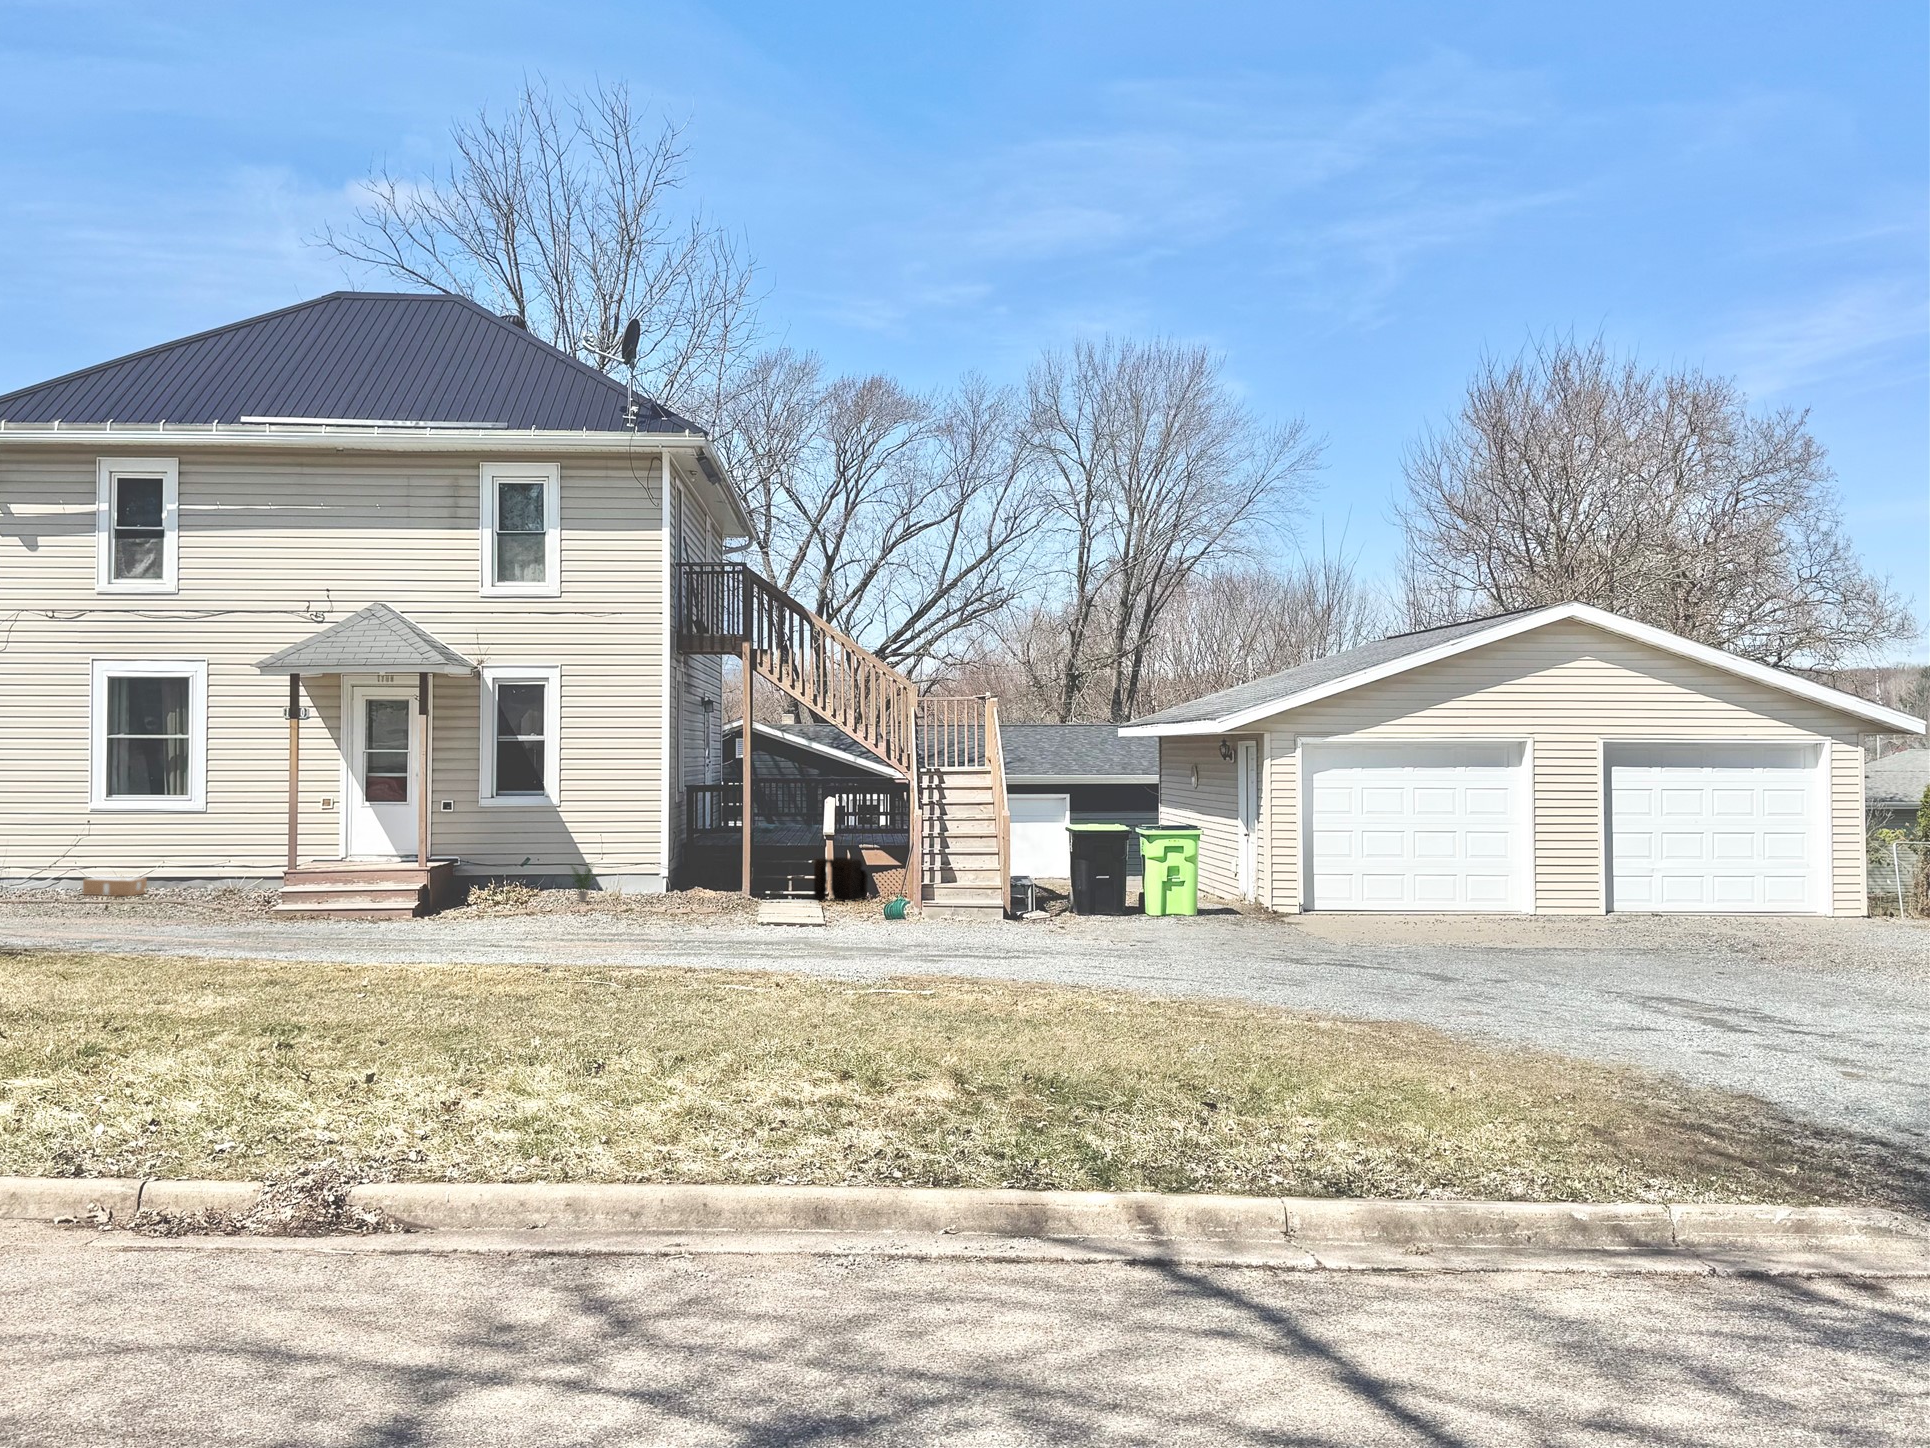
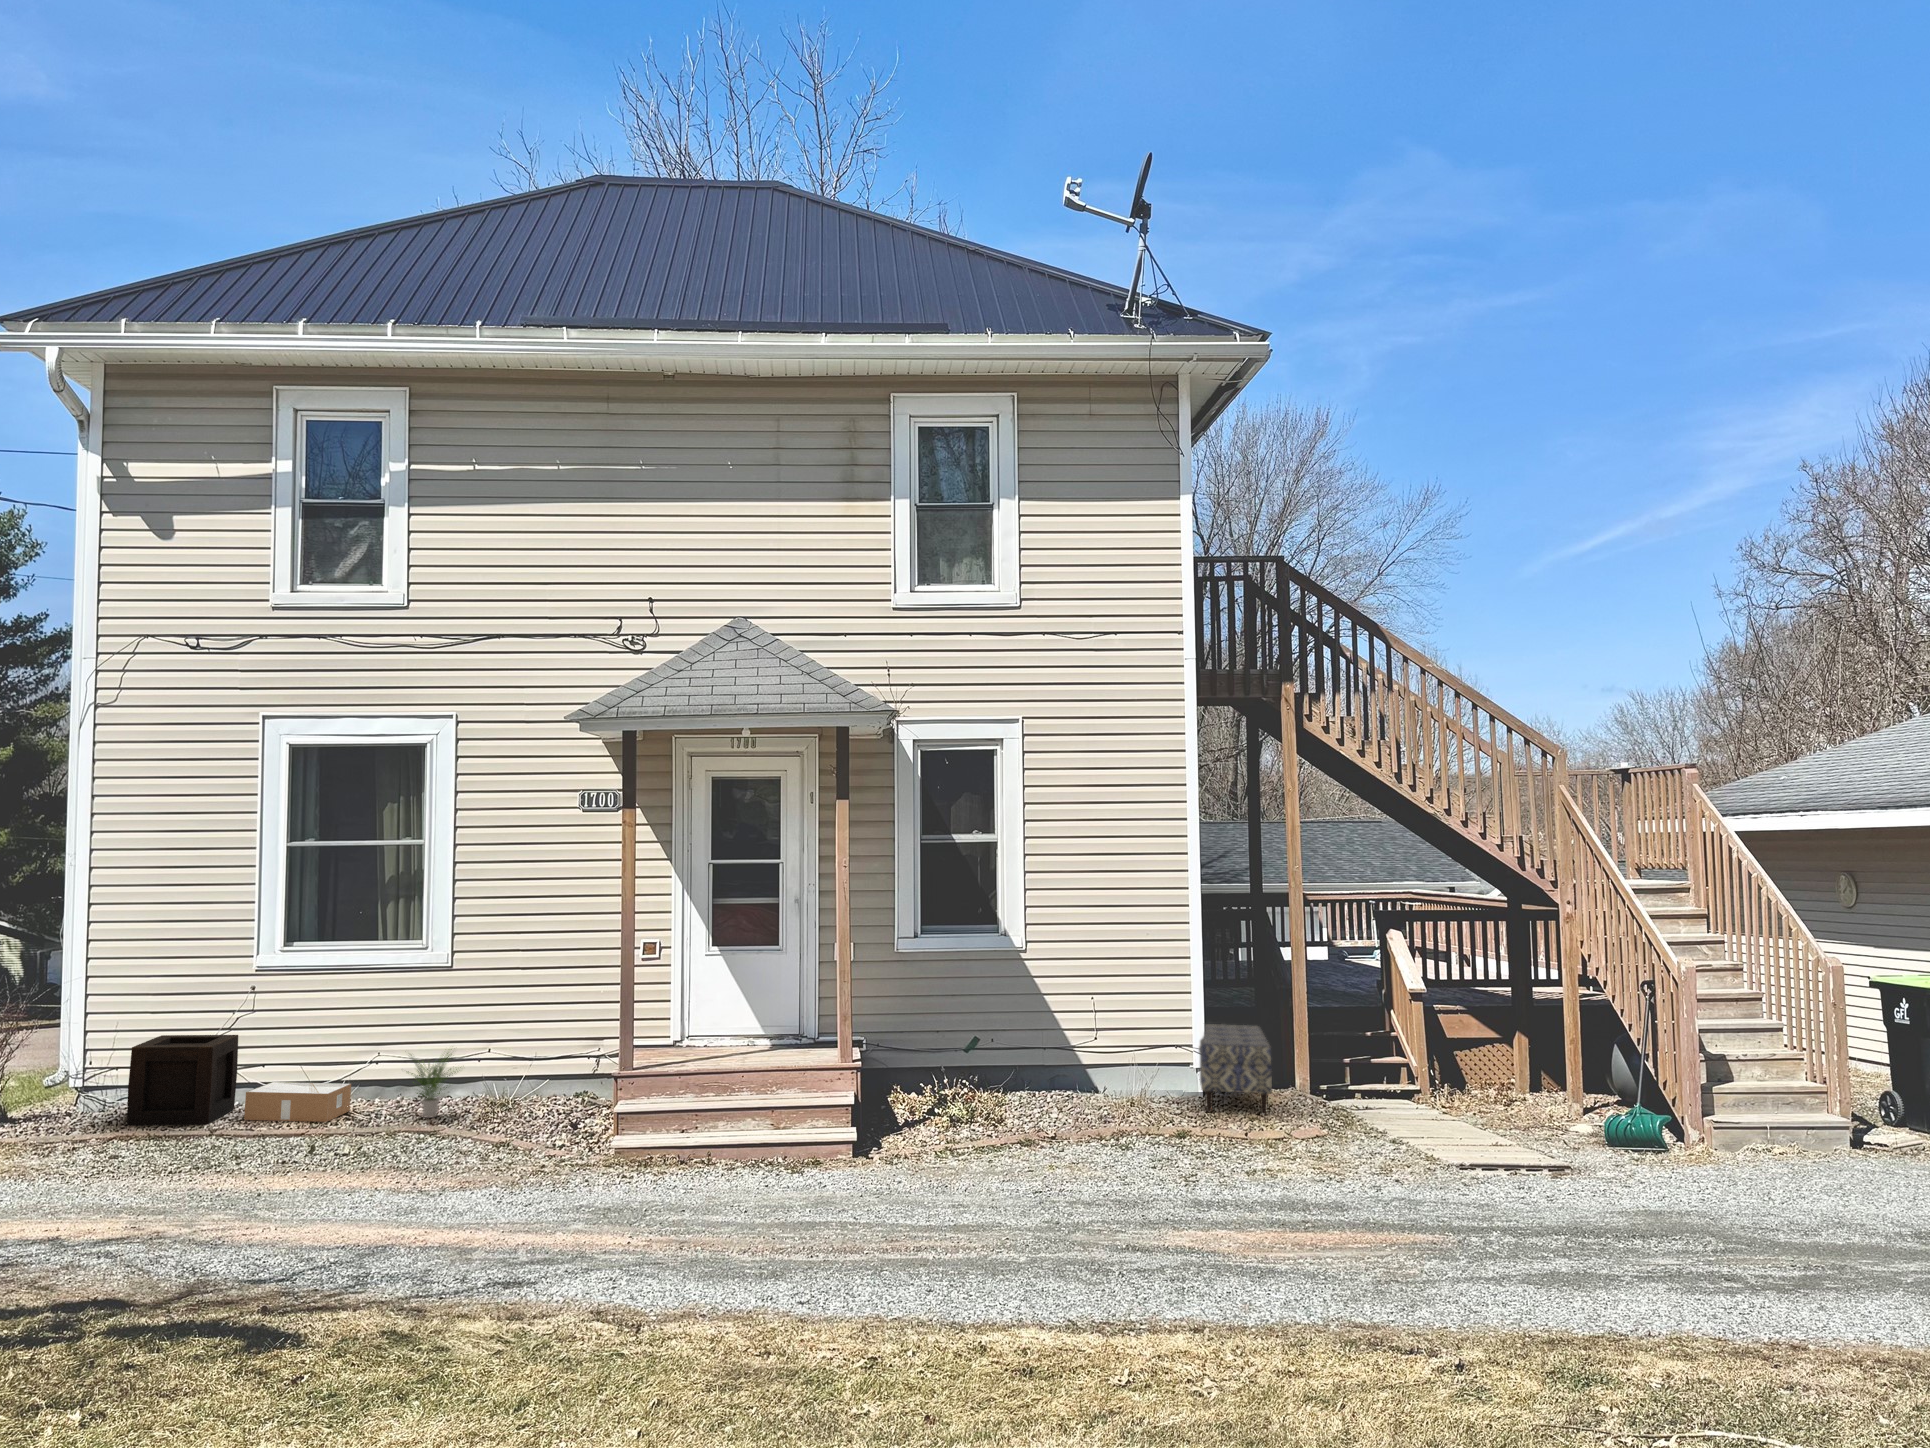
bench: none [659,856,724,904] -> present [1199,1024,1272,1115]
wooden crate: present [814,857,868,901] -> present [127,1035,238,1126]
potted plant: present [573,866,596,902] -> present [411,1049,457,1118]

